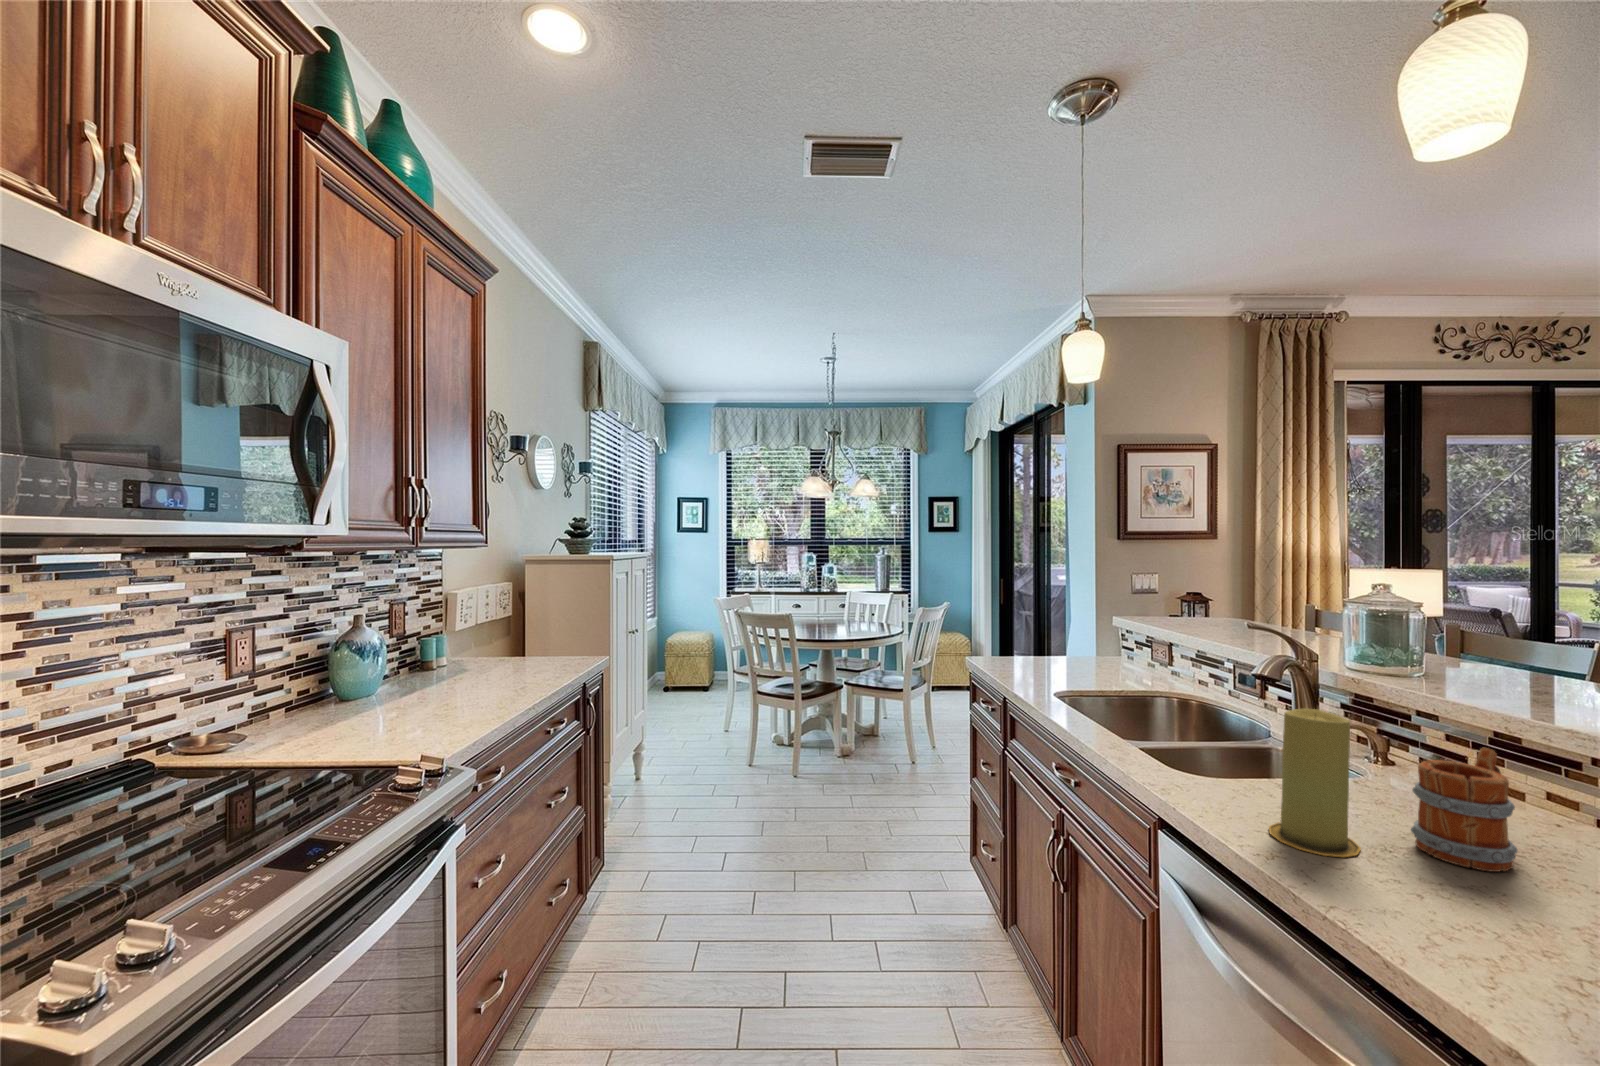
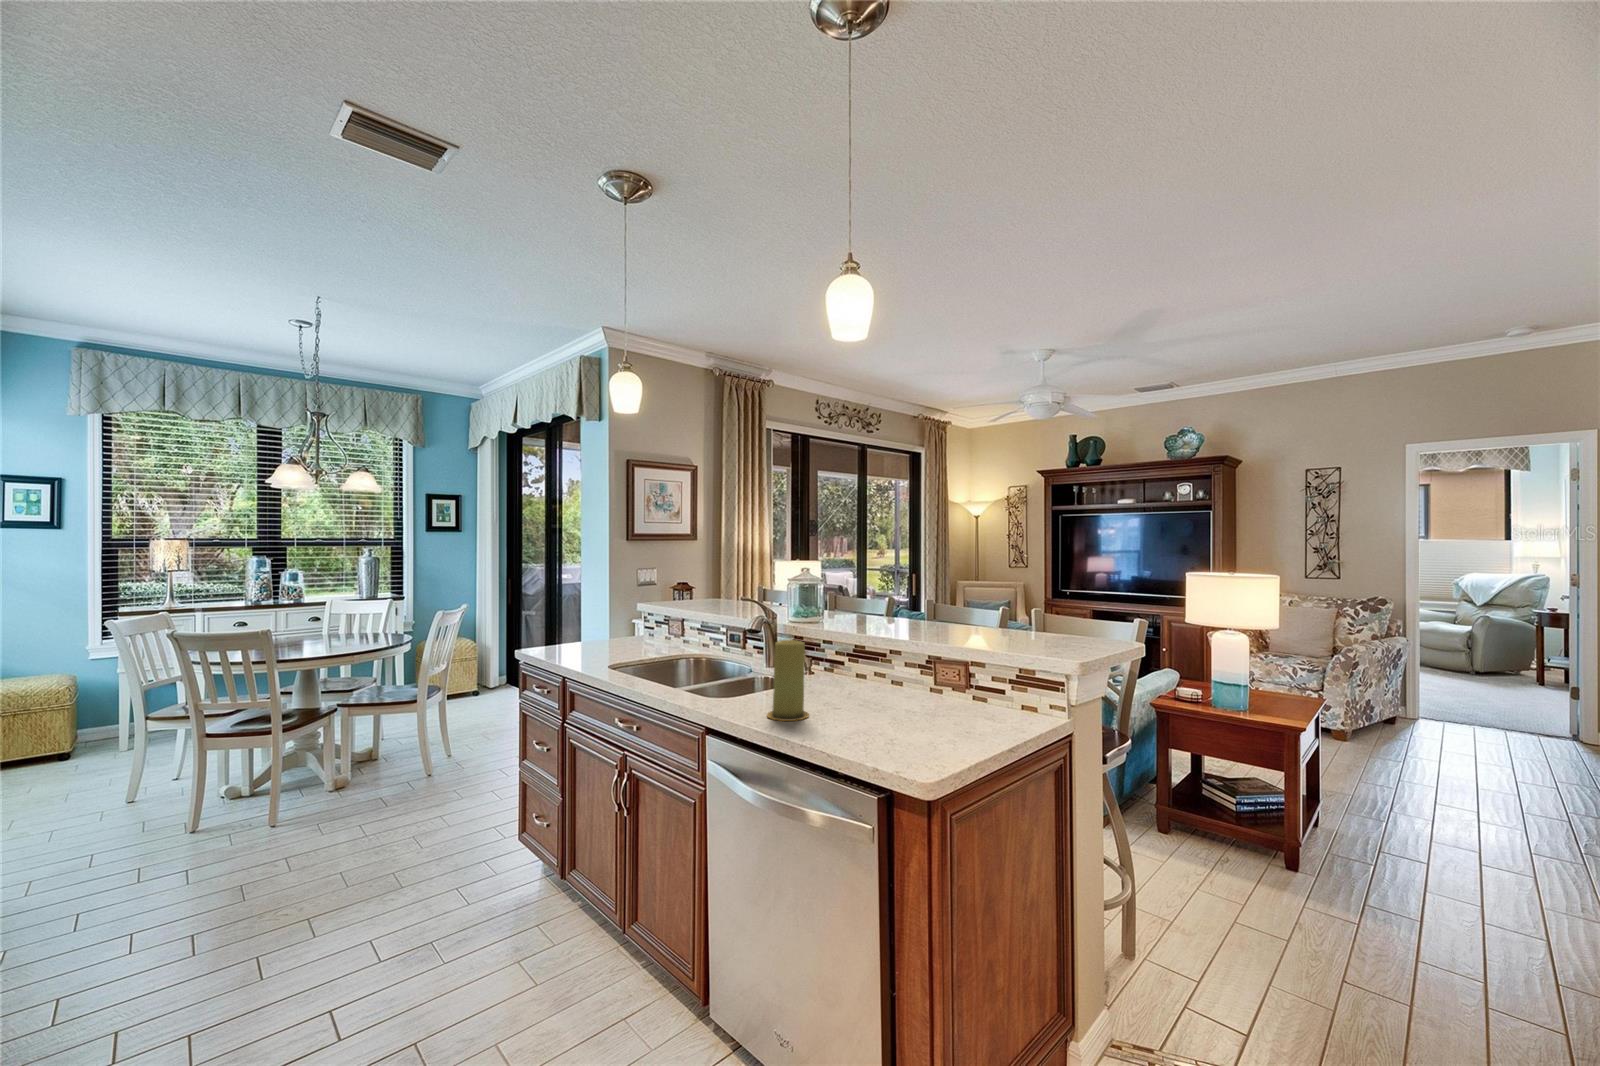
mug: present [1411,748,1517,872] -> none [828,649,868,711]

